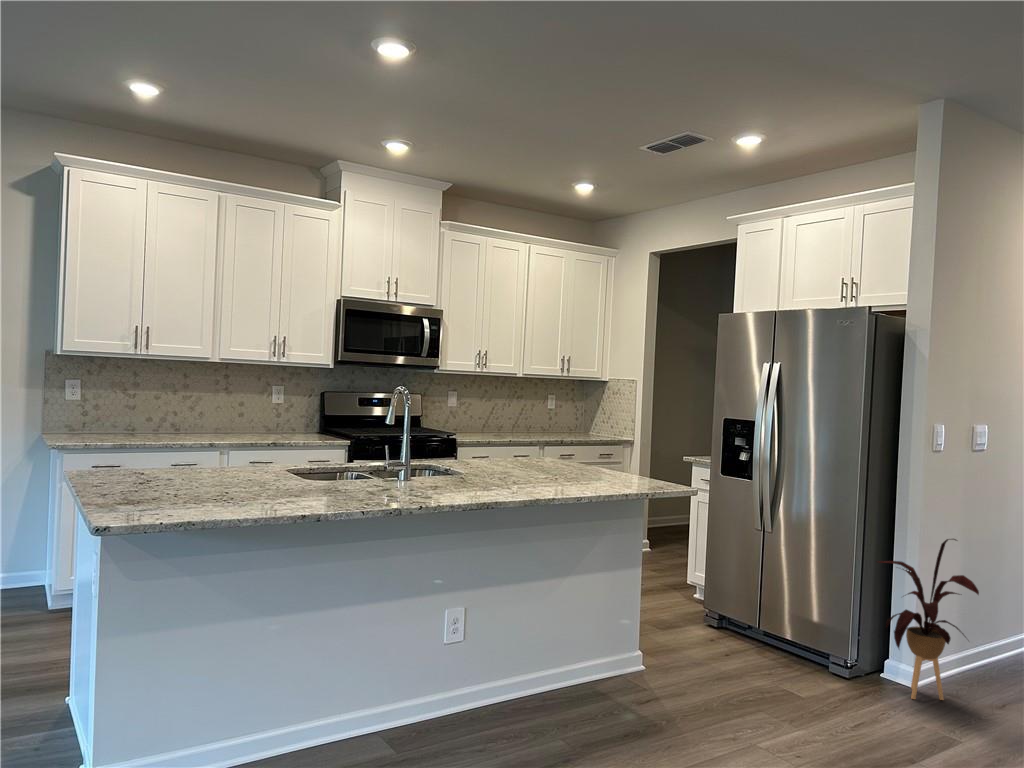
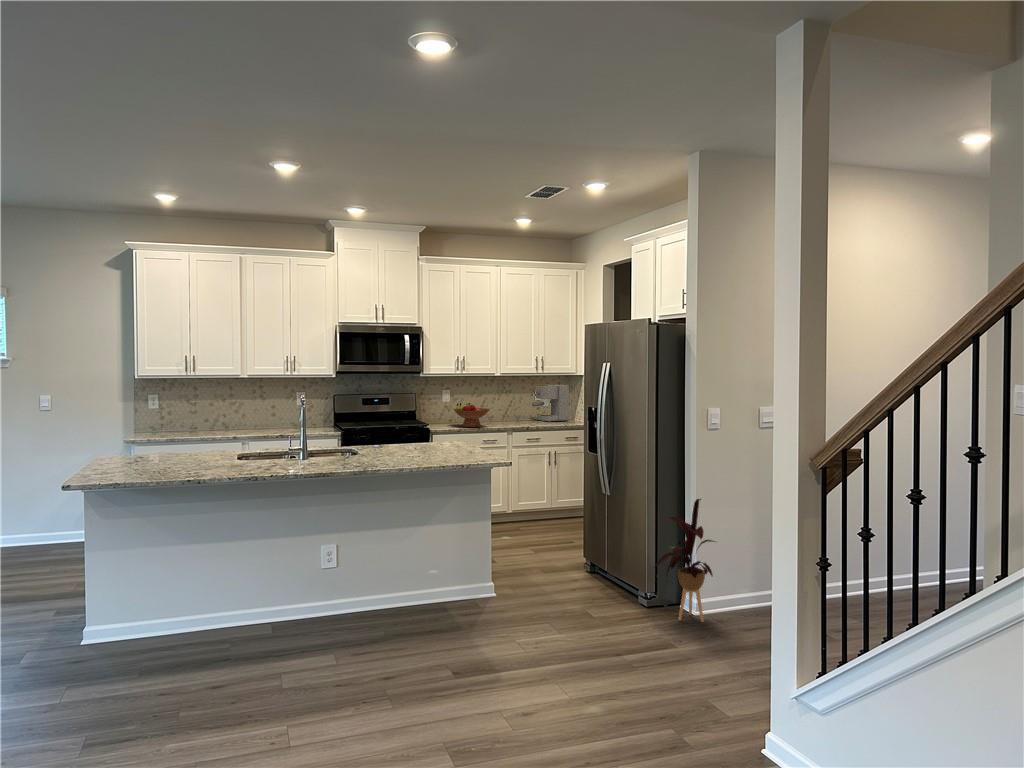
coffee maker: none [545,391,589,435] -> present [532,385,569,422]
fruit bowl: none [480,408,525,439] -> present [454,403,490,427]

